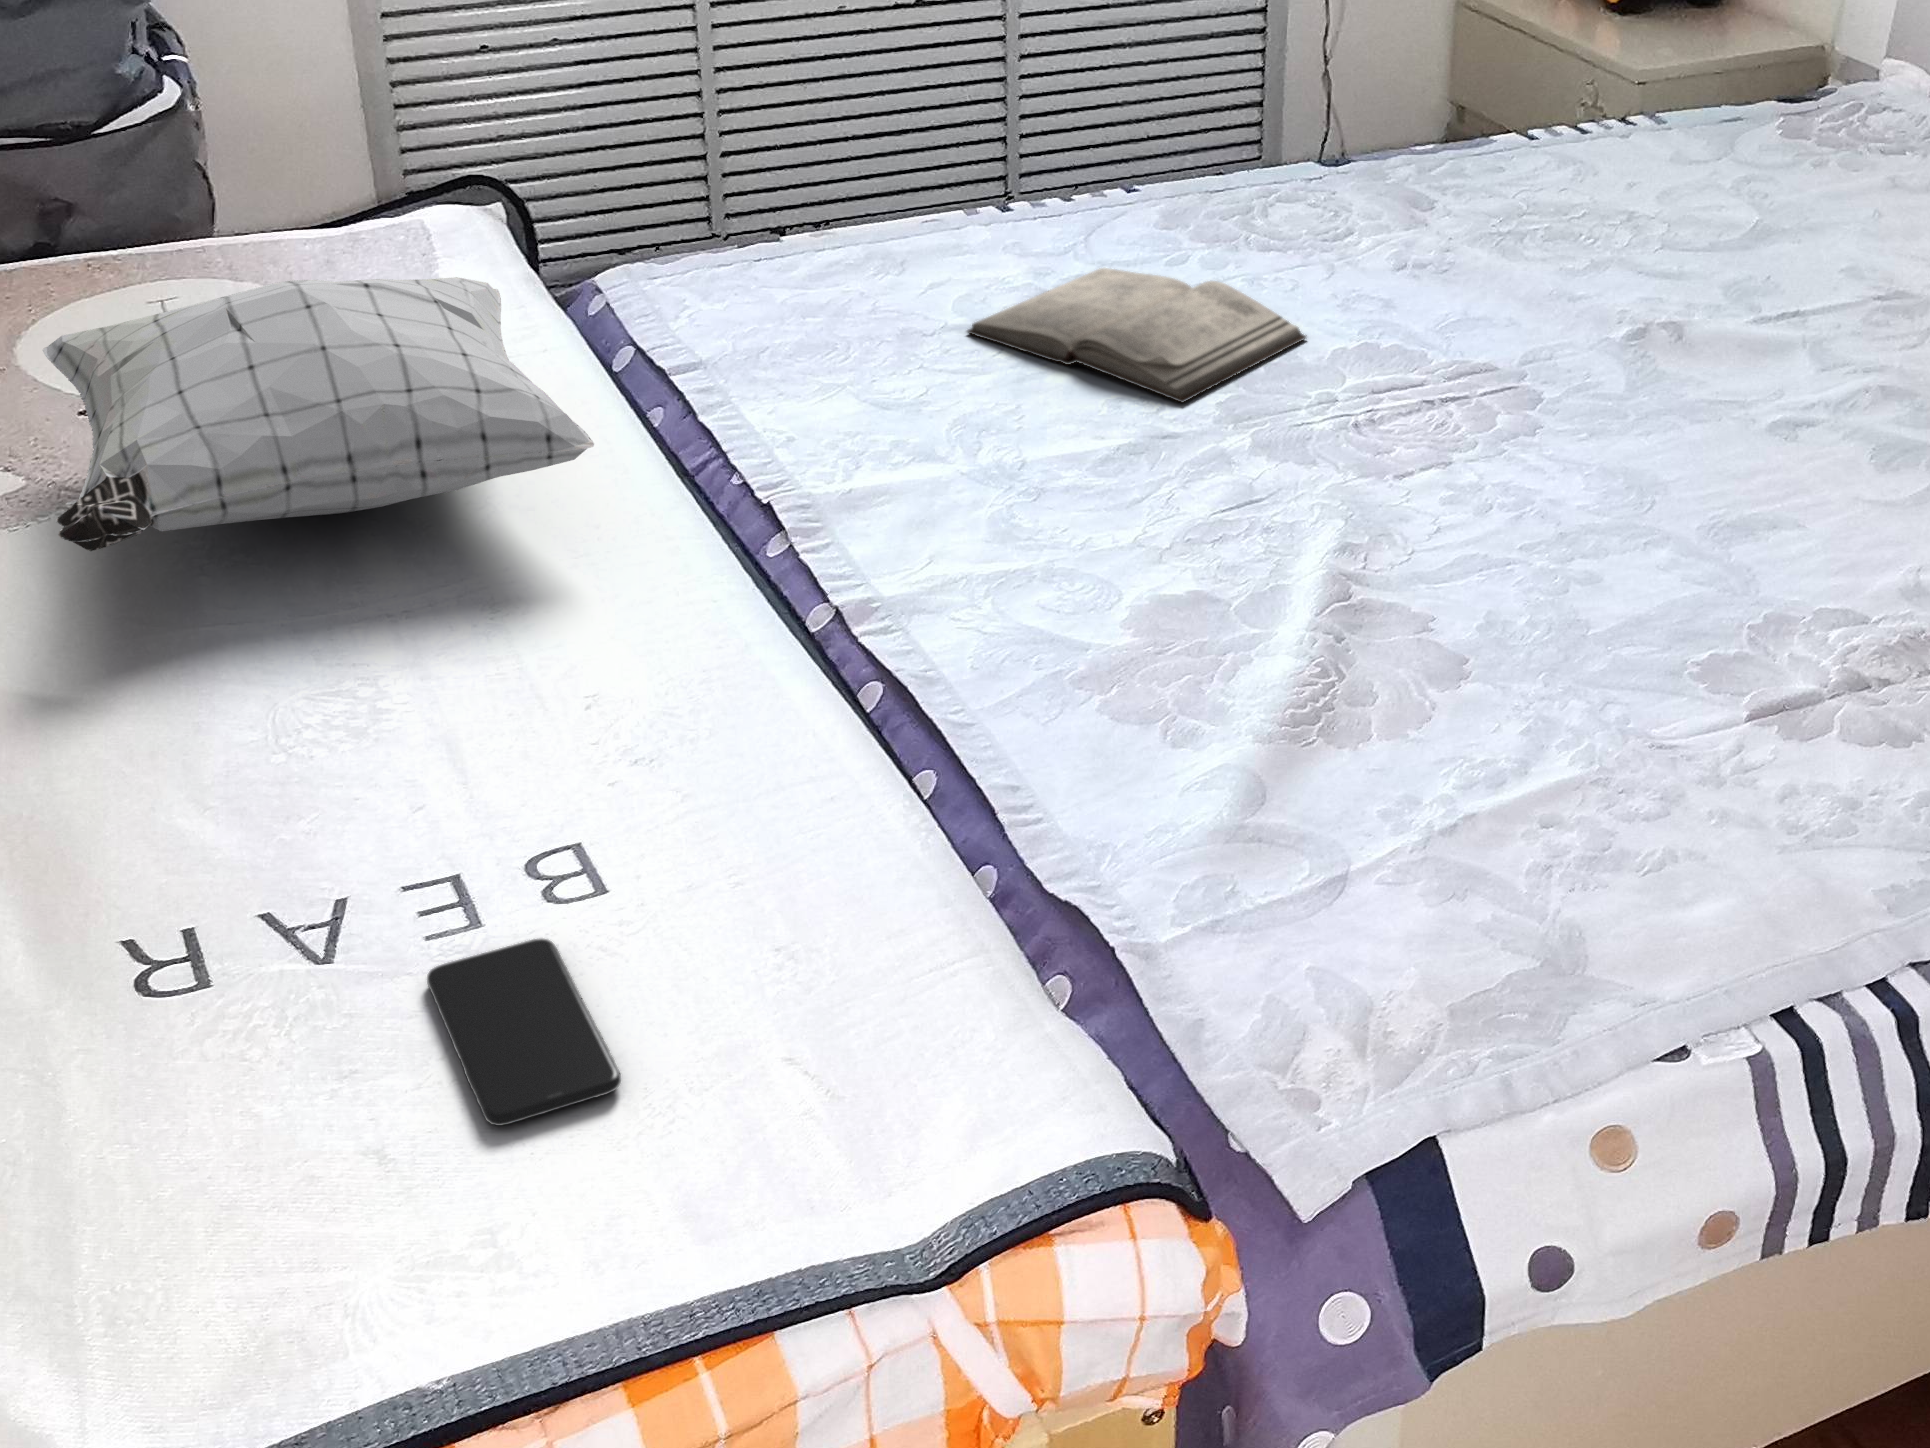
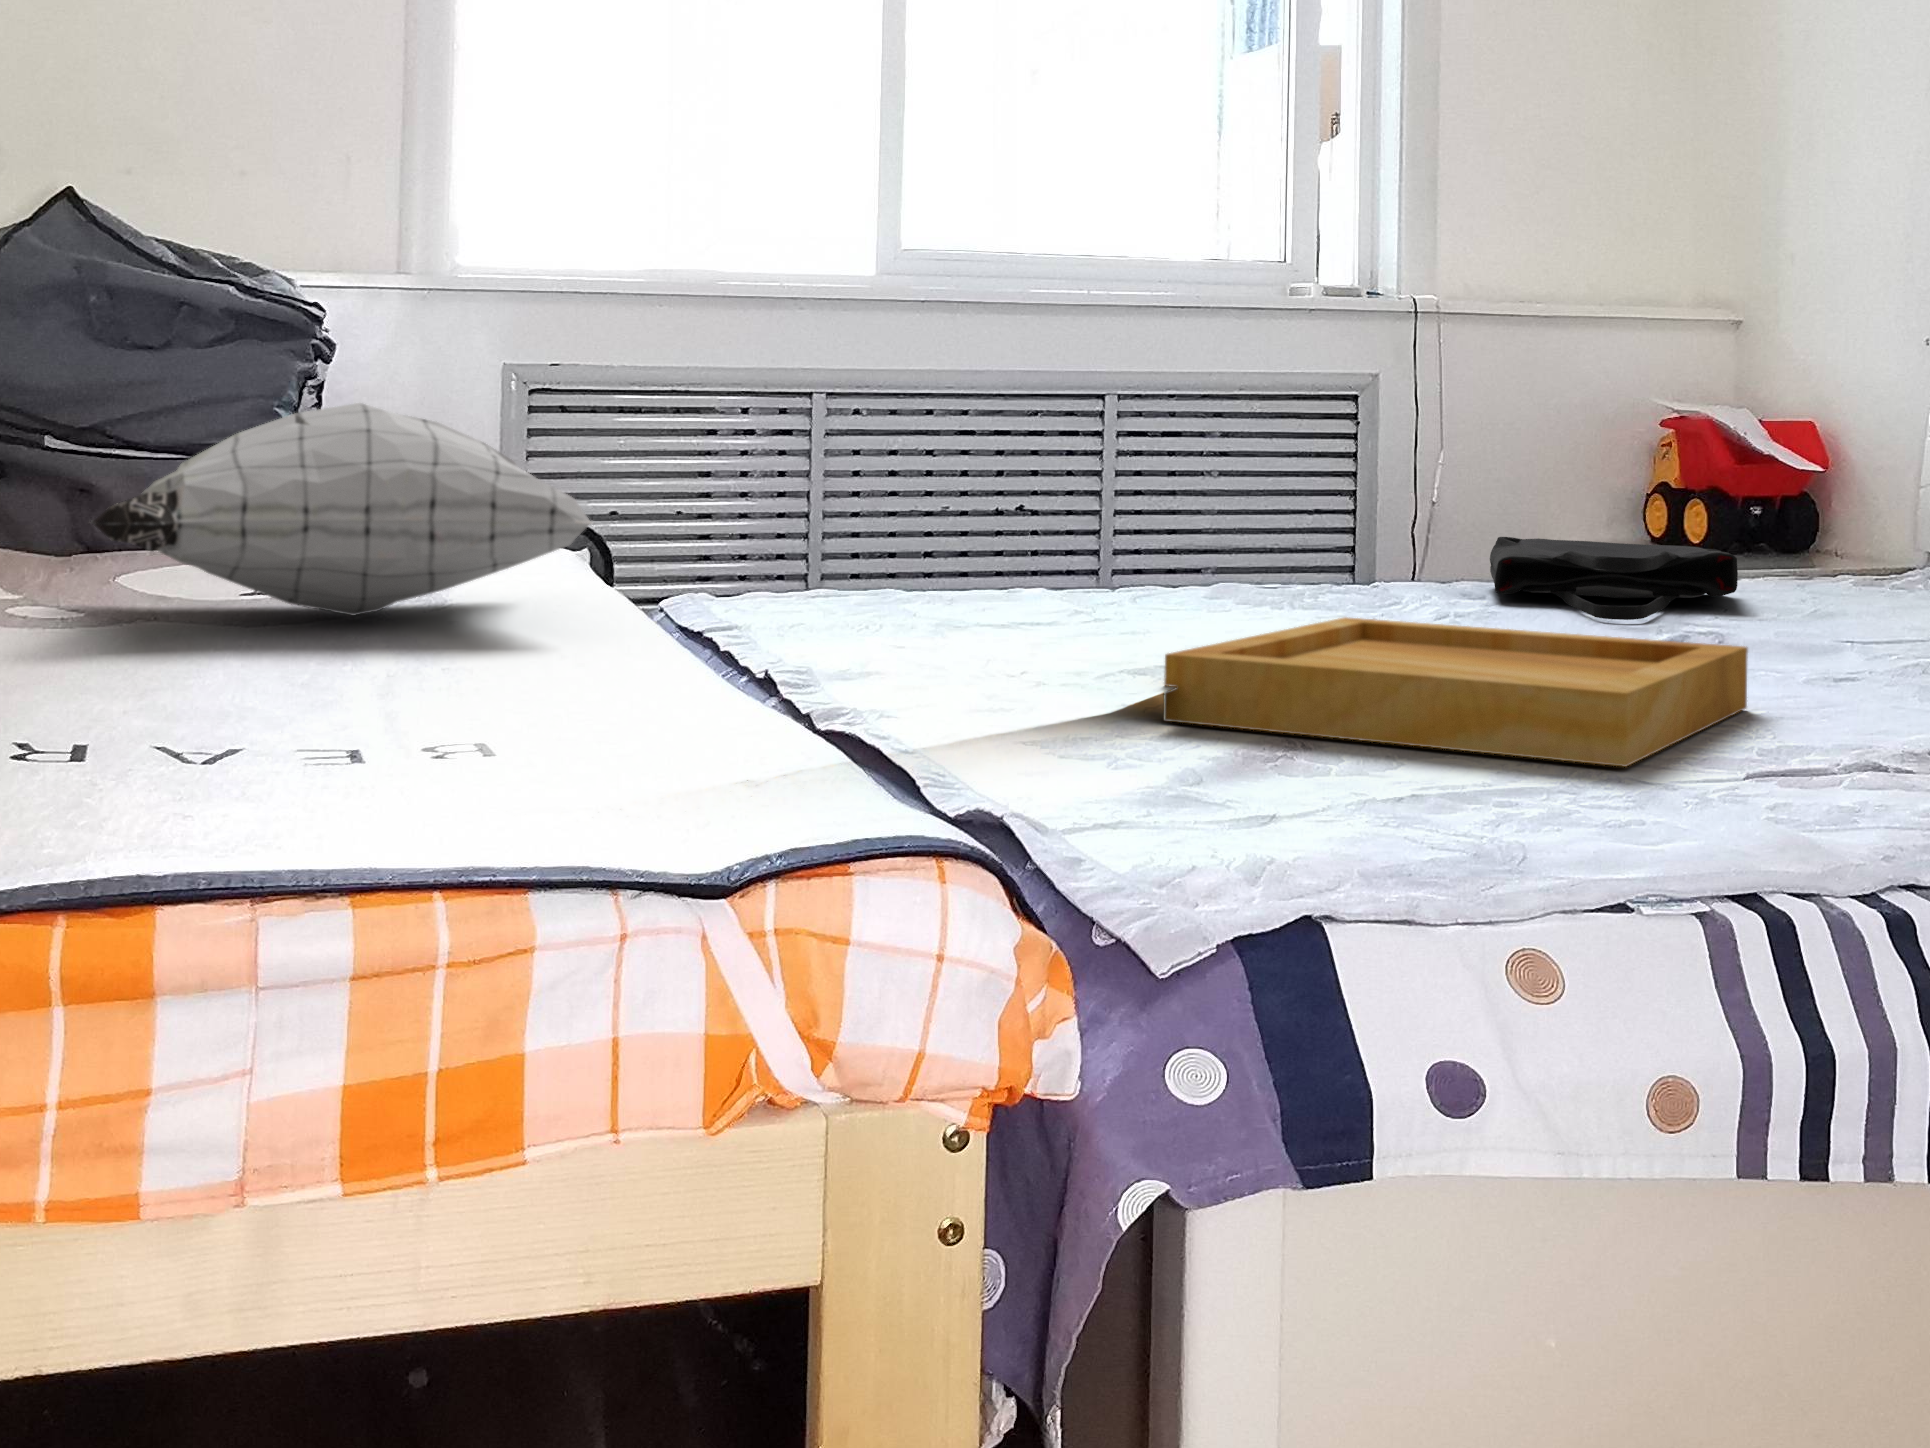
tote bag: none [1437,129,1688,294] -> present [1490,537,1738,620]
diary: present [967,268,1306,403] -> none [996,583,1333,639]
tray: none [1213,452,1744,780] -> present [1164,617,1748,767]
smartphone: present [427,939,621,1126] -> none [287,723,445,780]

